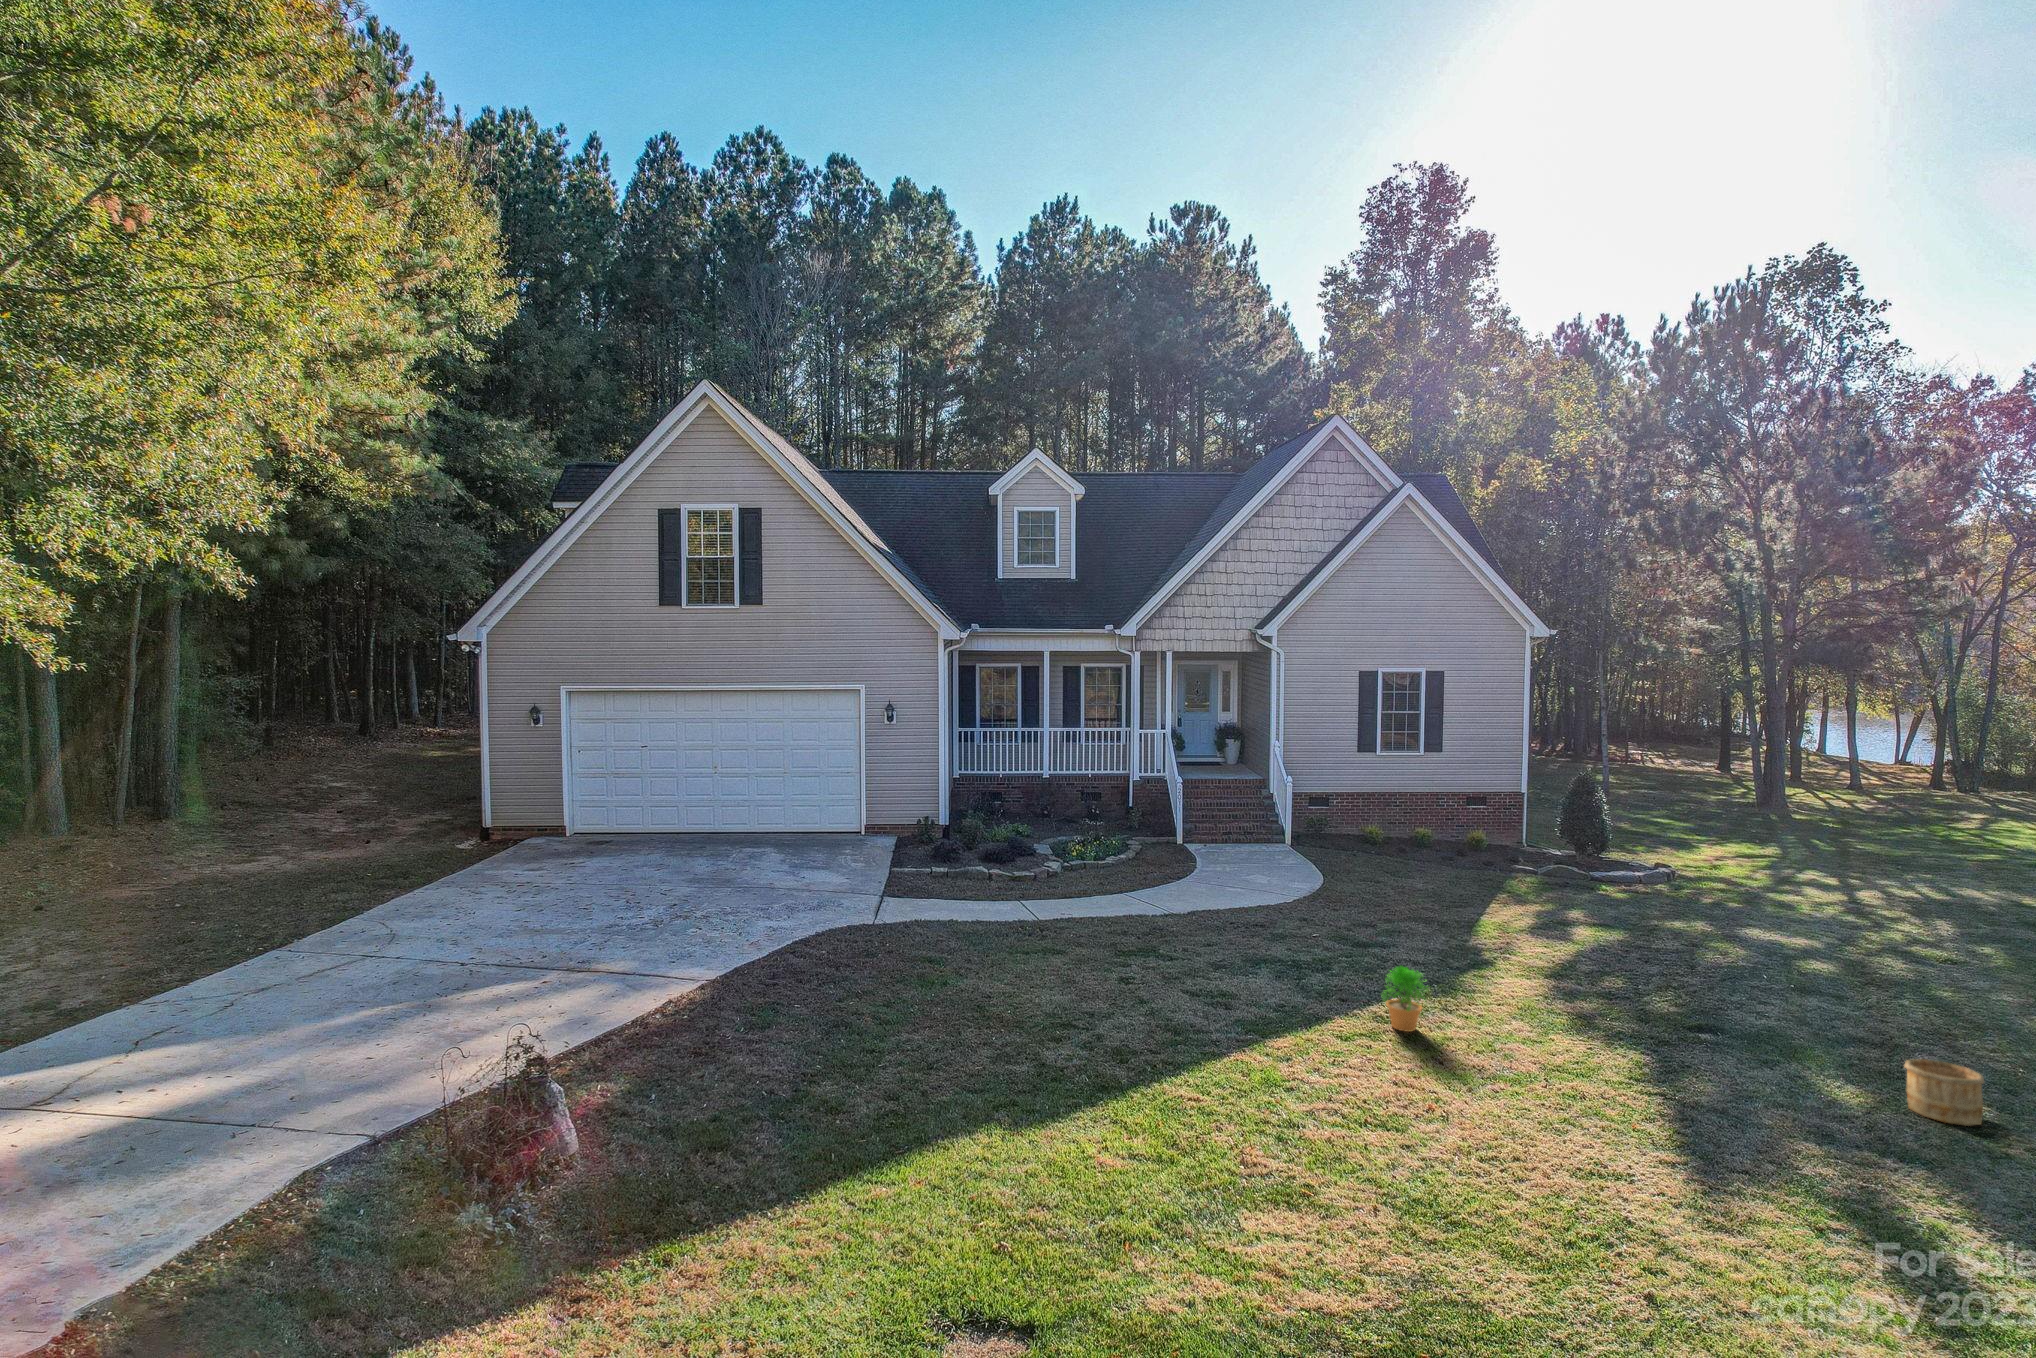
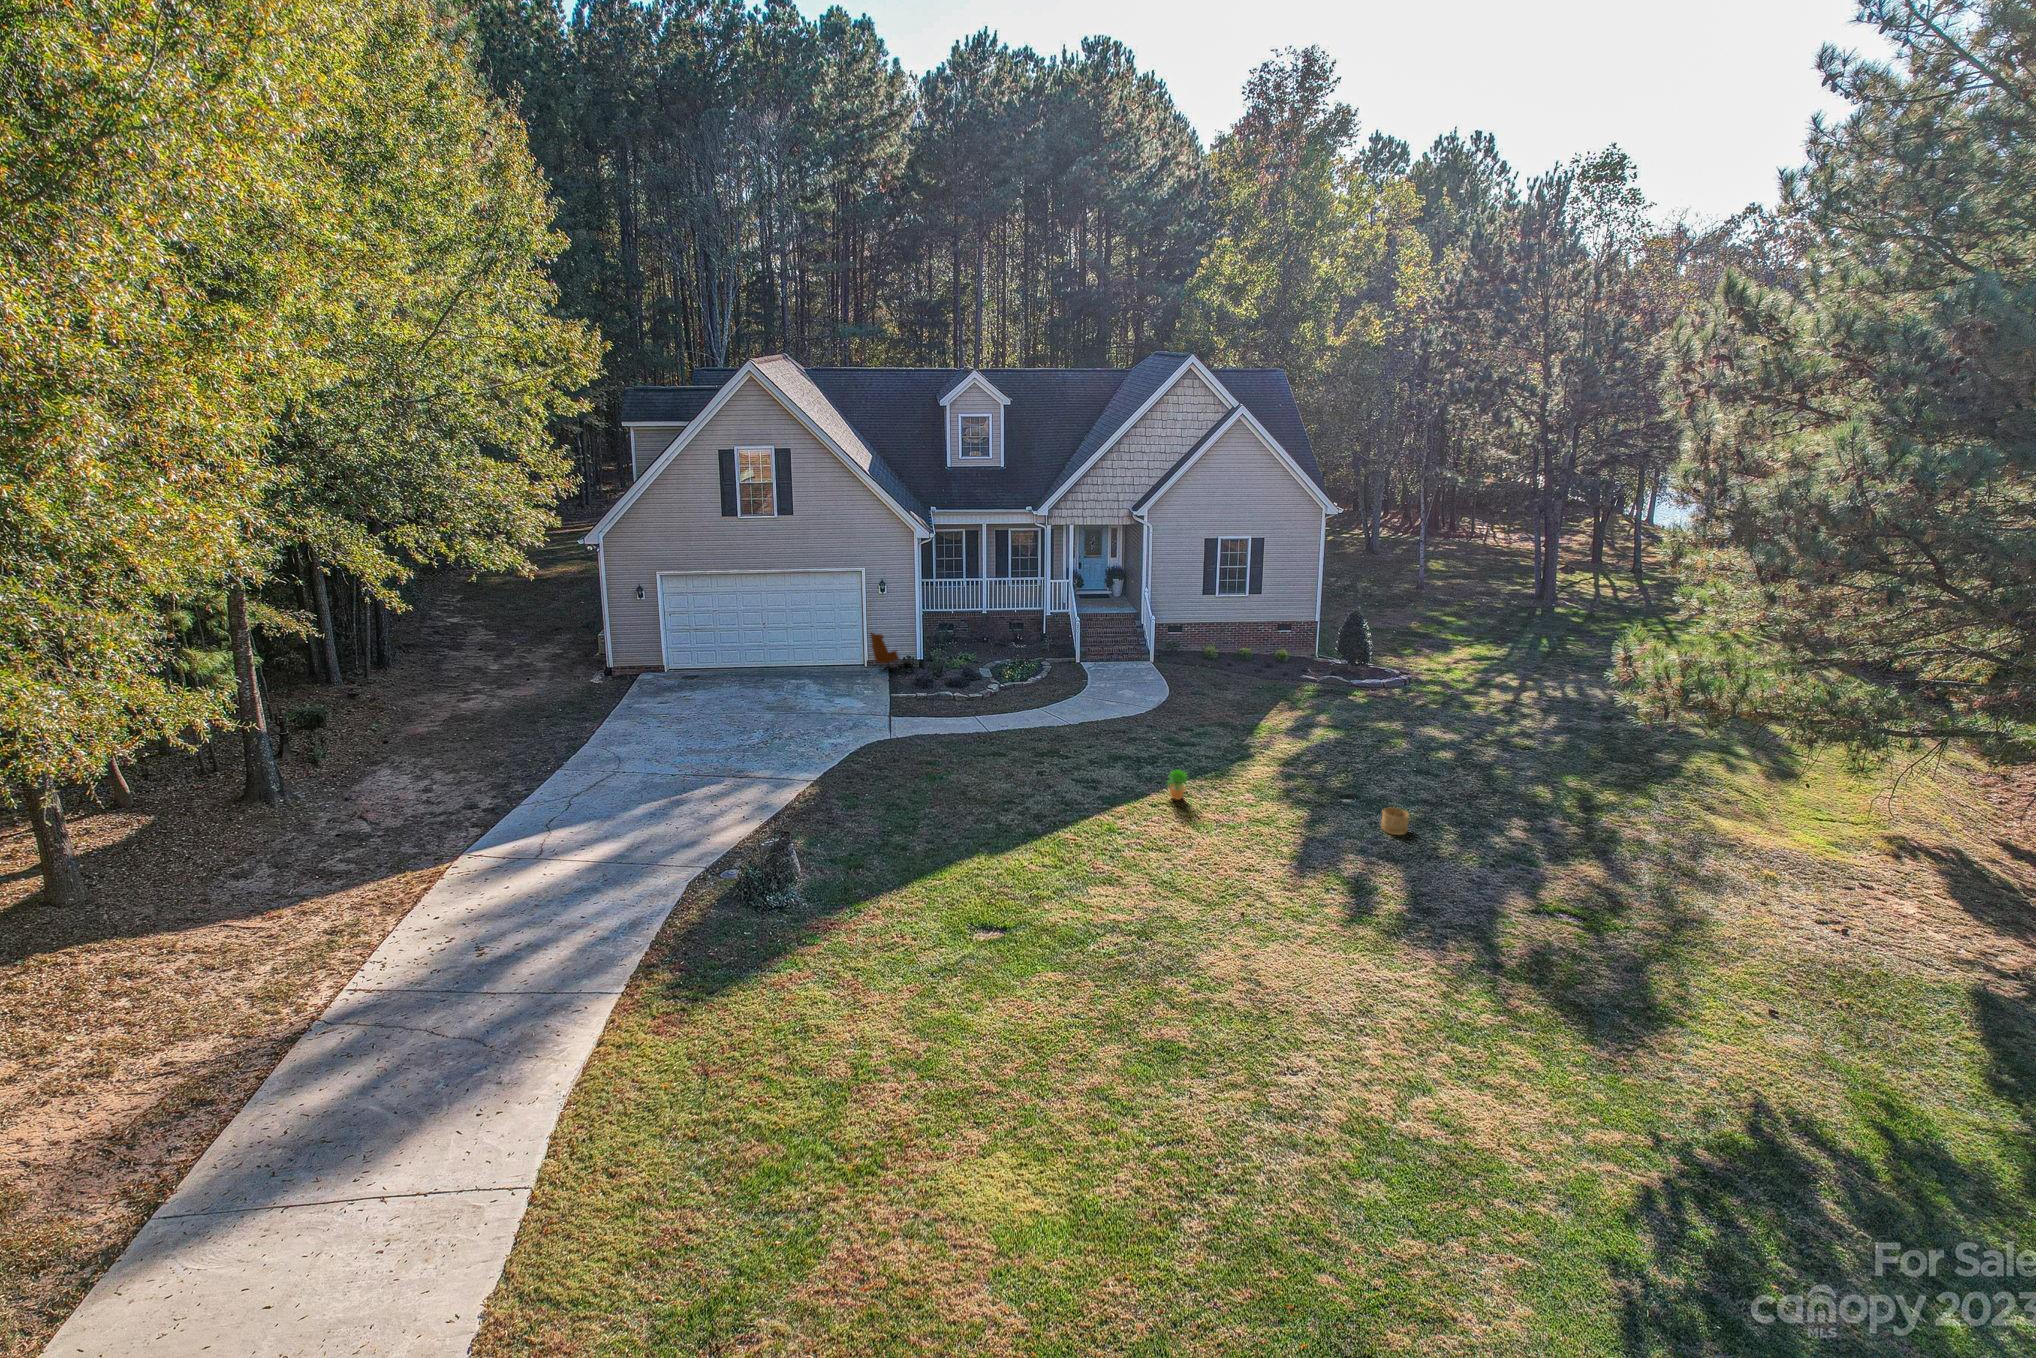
lounge chair: none [864,782,931,848] -> present [870,633,908,671]

